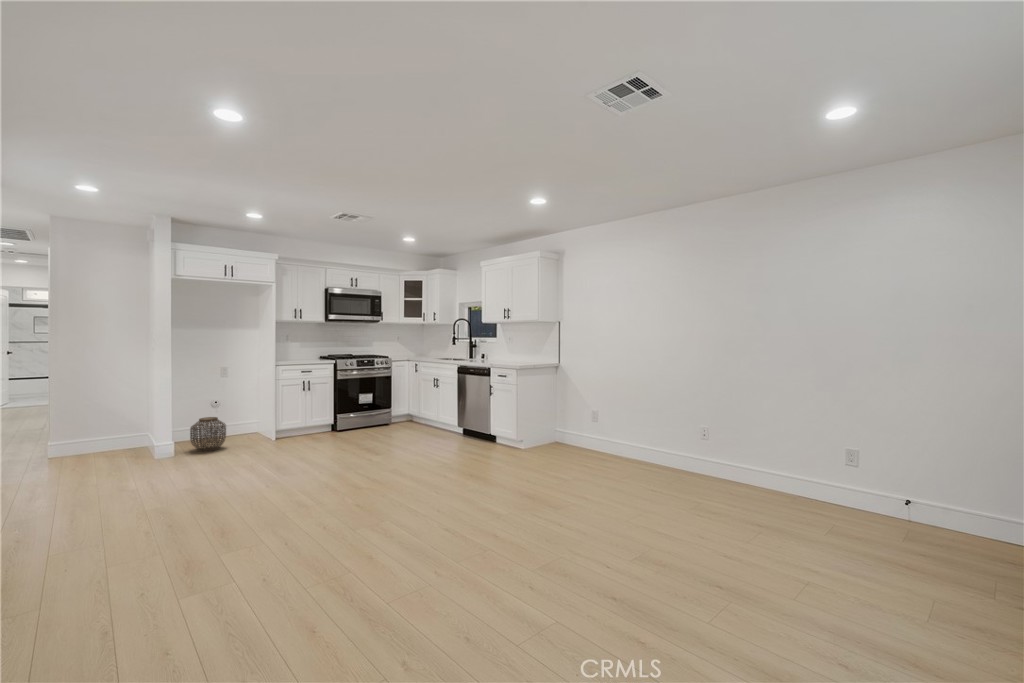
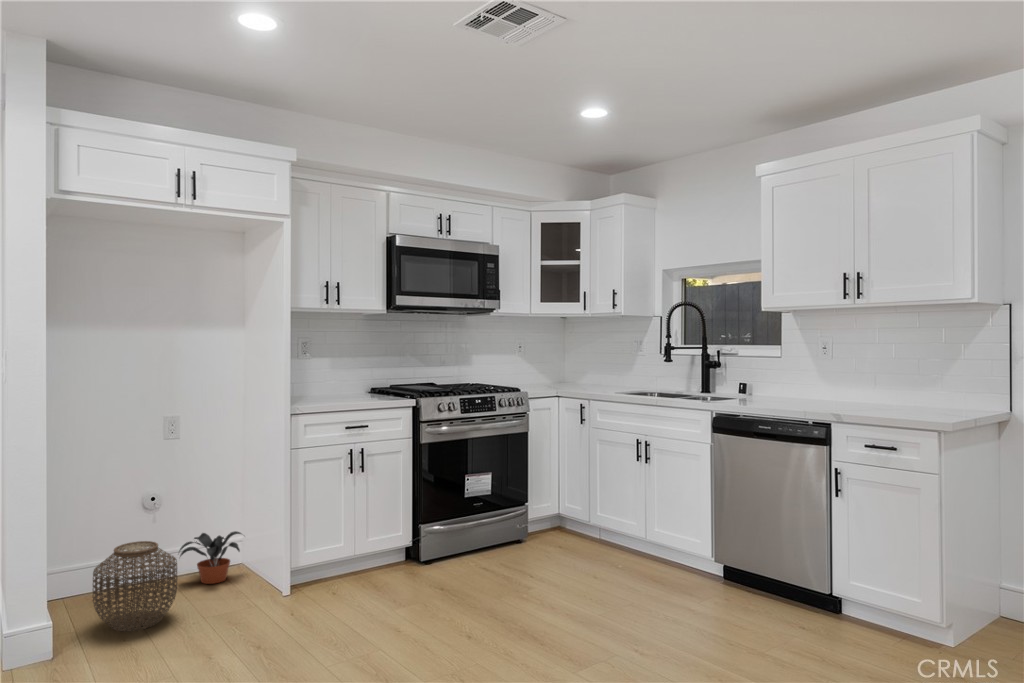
potted plant: none [227,418,258,439] -> present [179,531,241,584]

